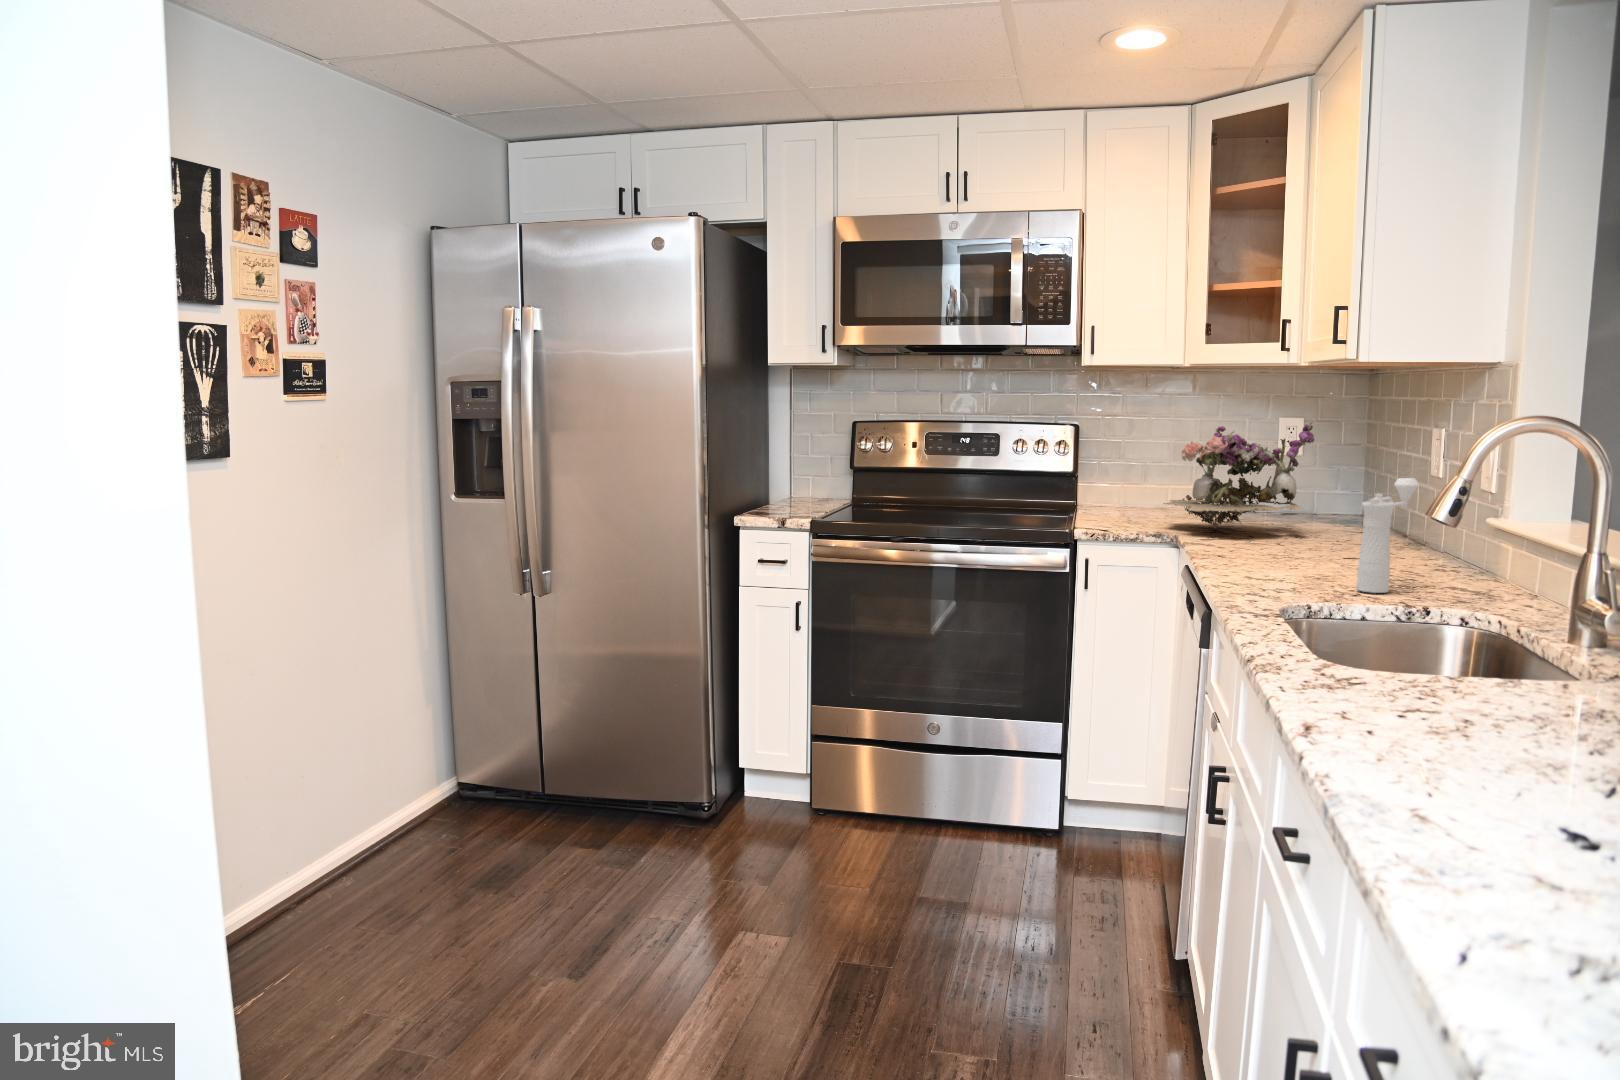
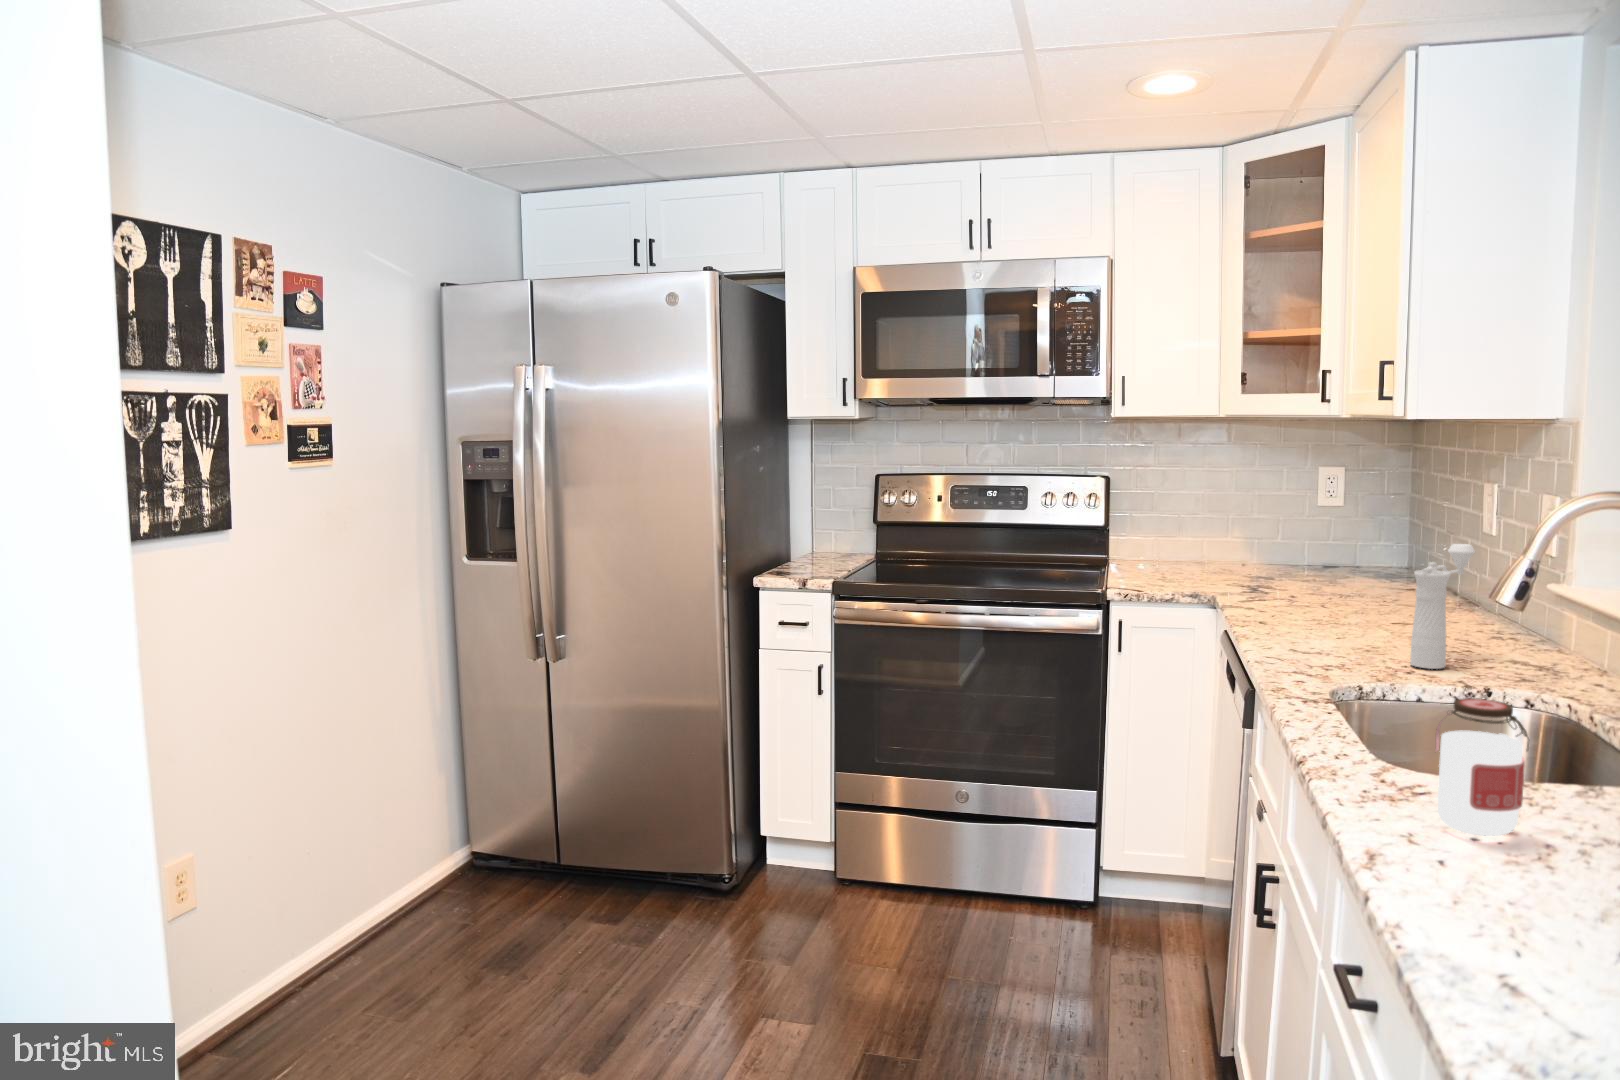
flower arrangement: present [1164,421,1314,529] -> none [1198,474,1357,587]
jar: none [1368,592,1451,715] -> present [1436,698,1529,836]

